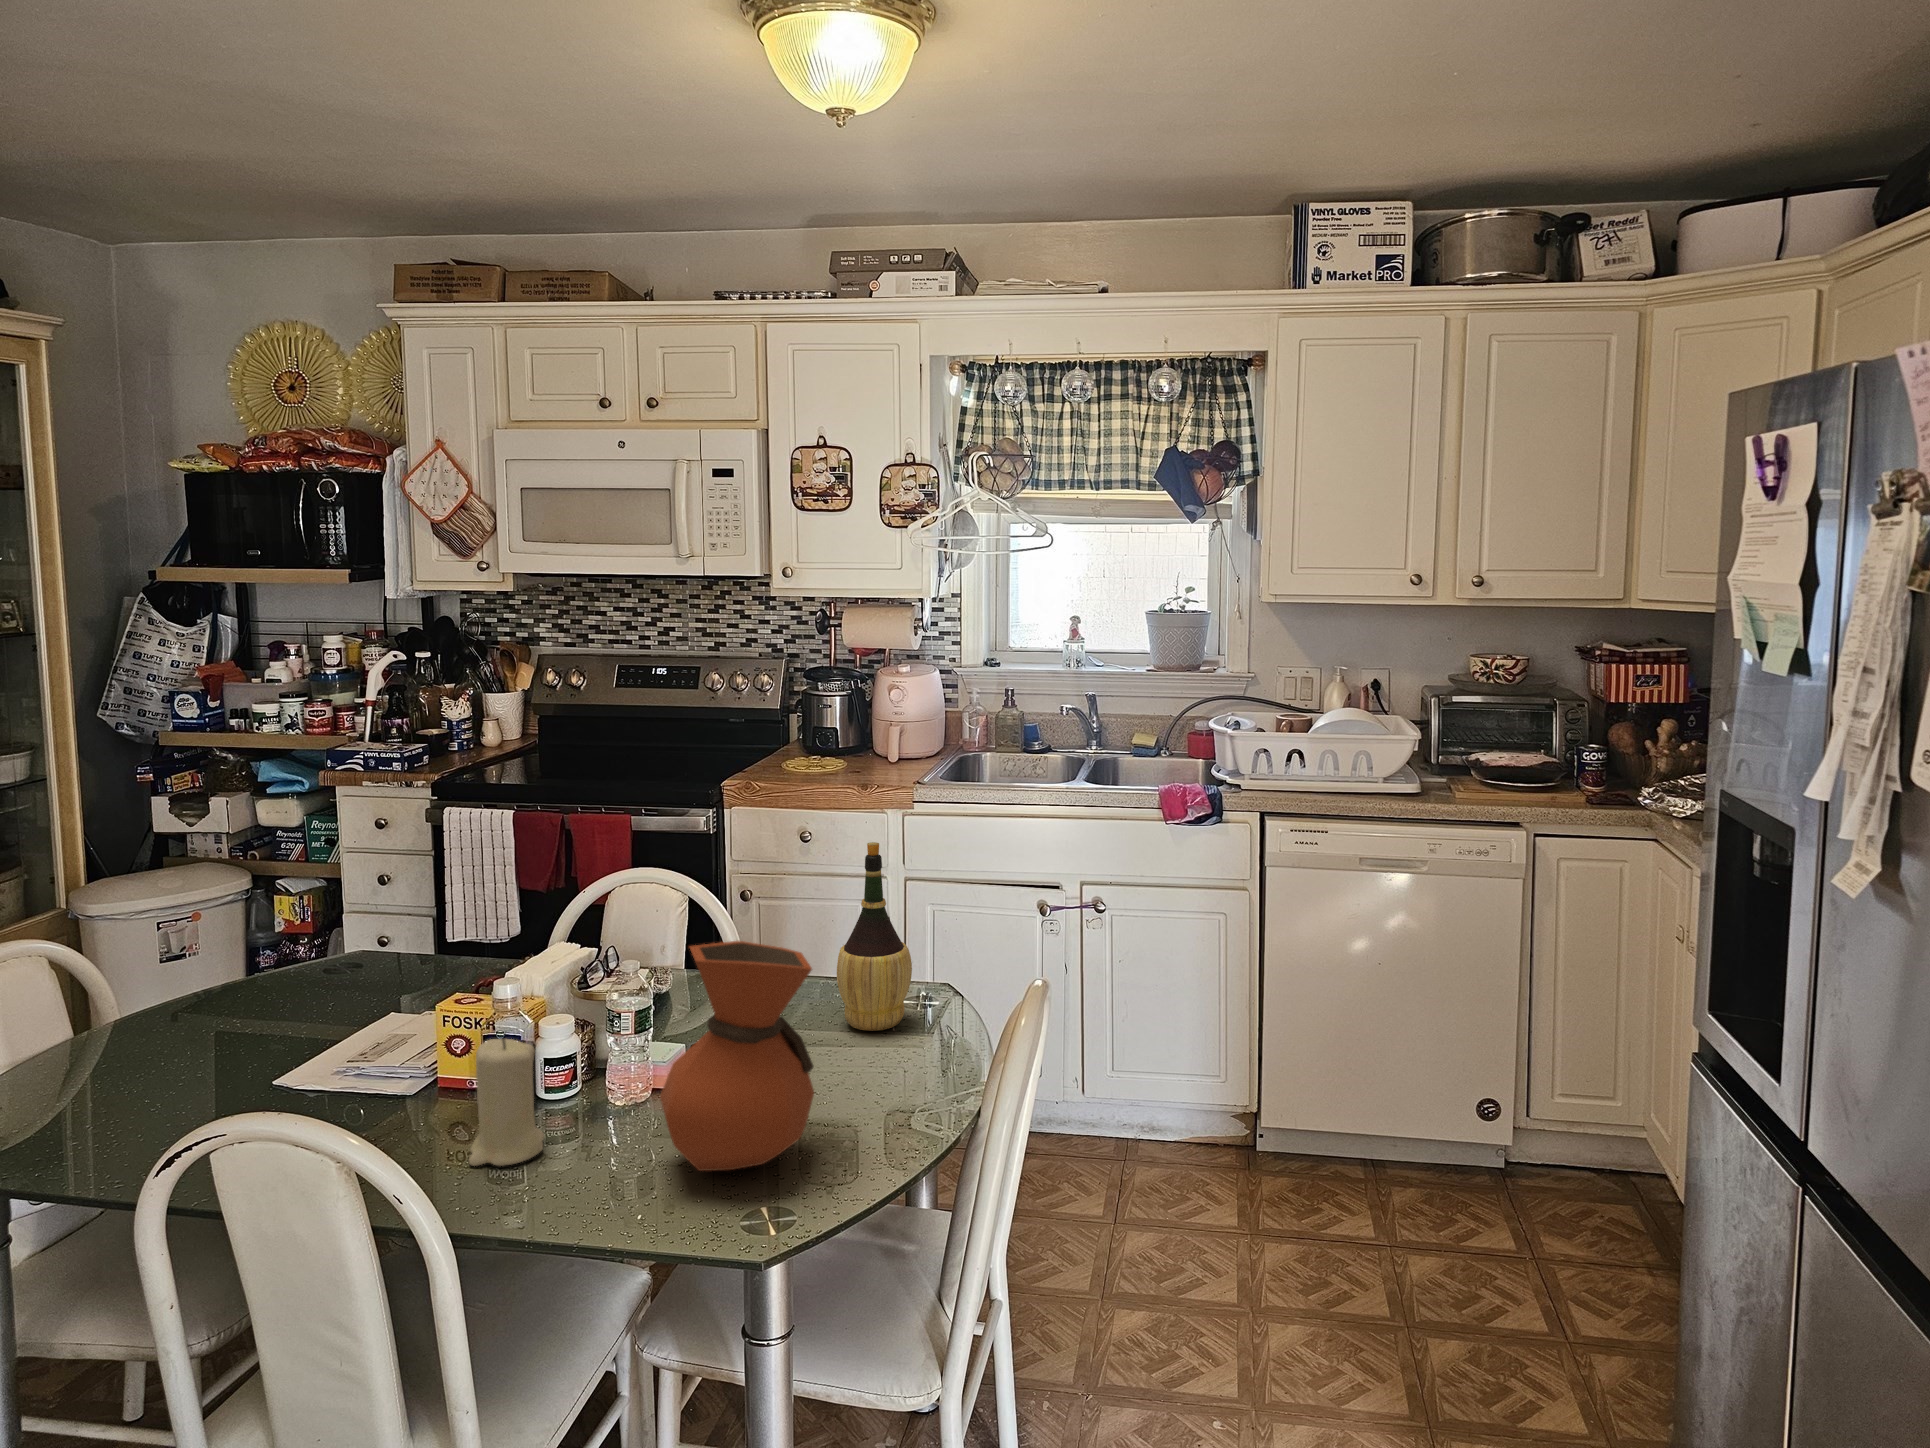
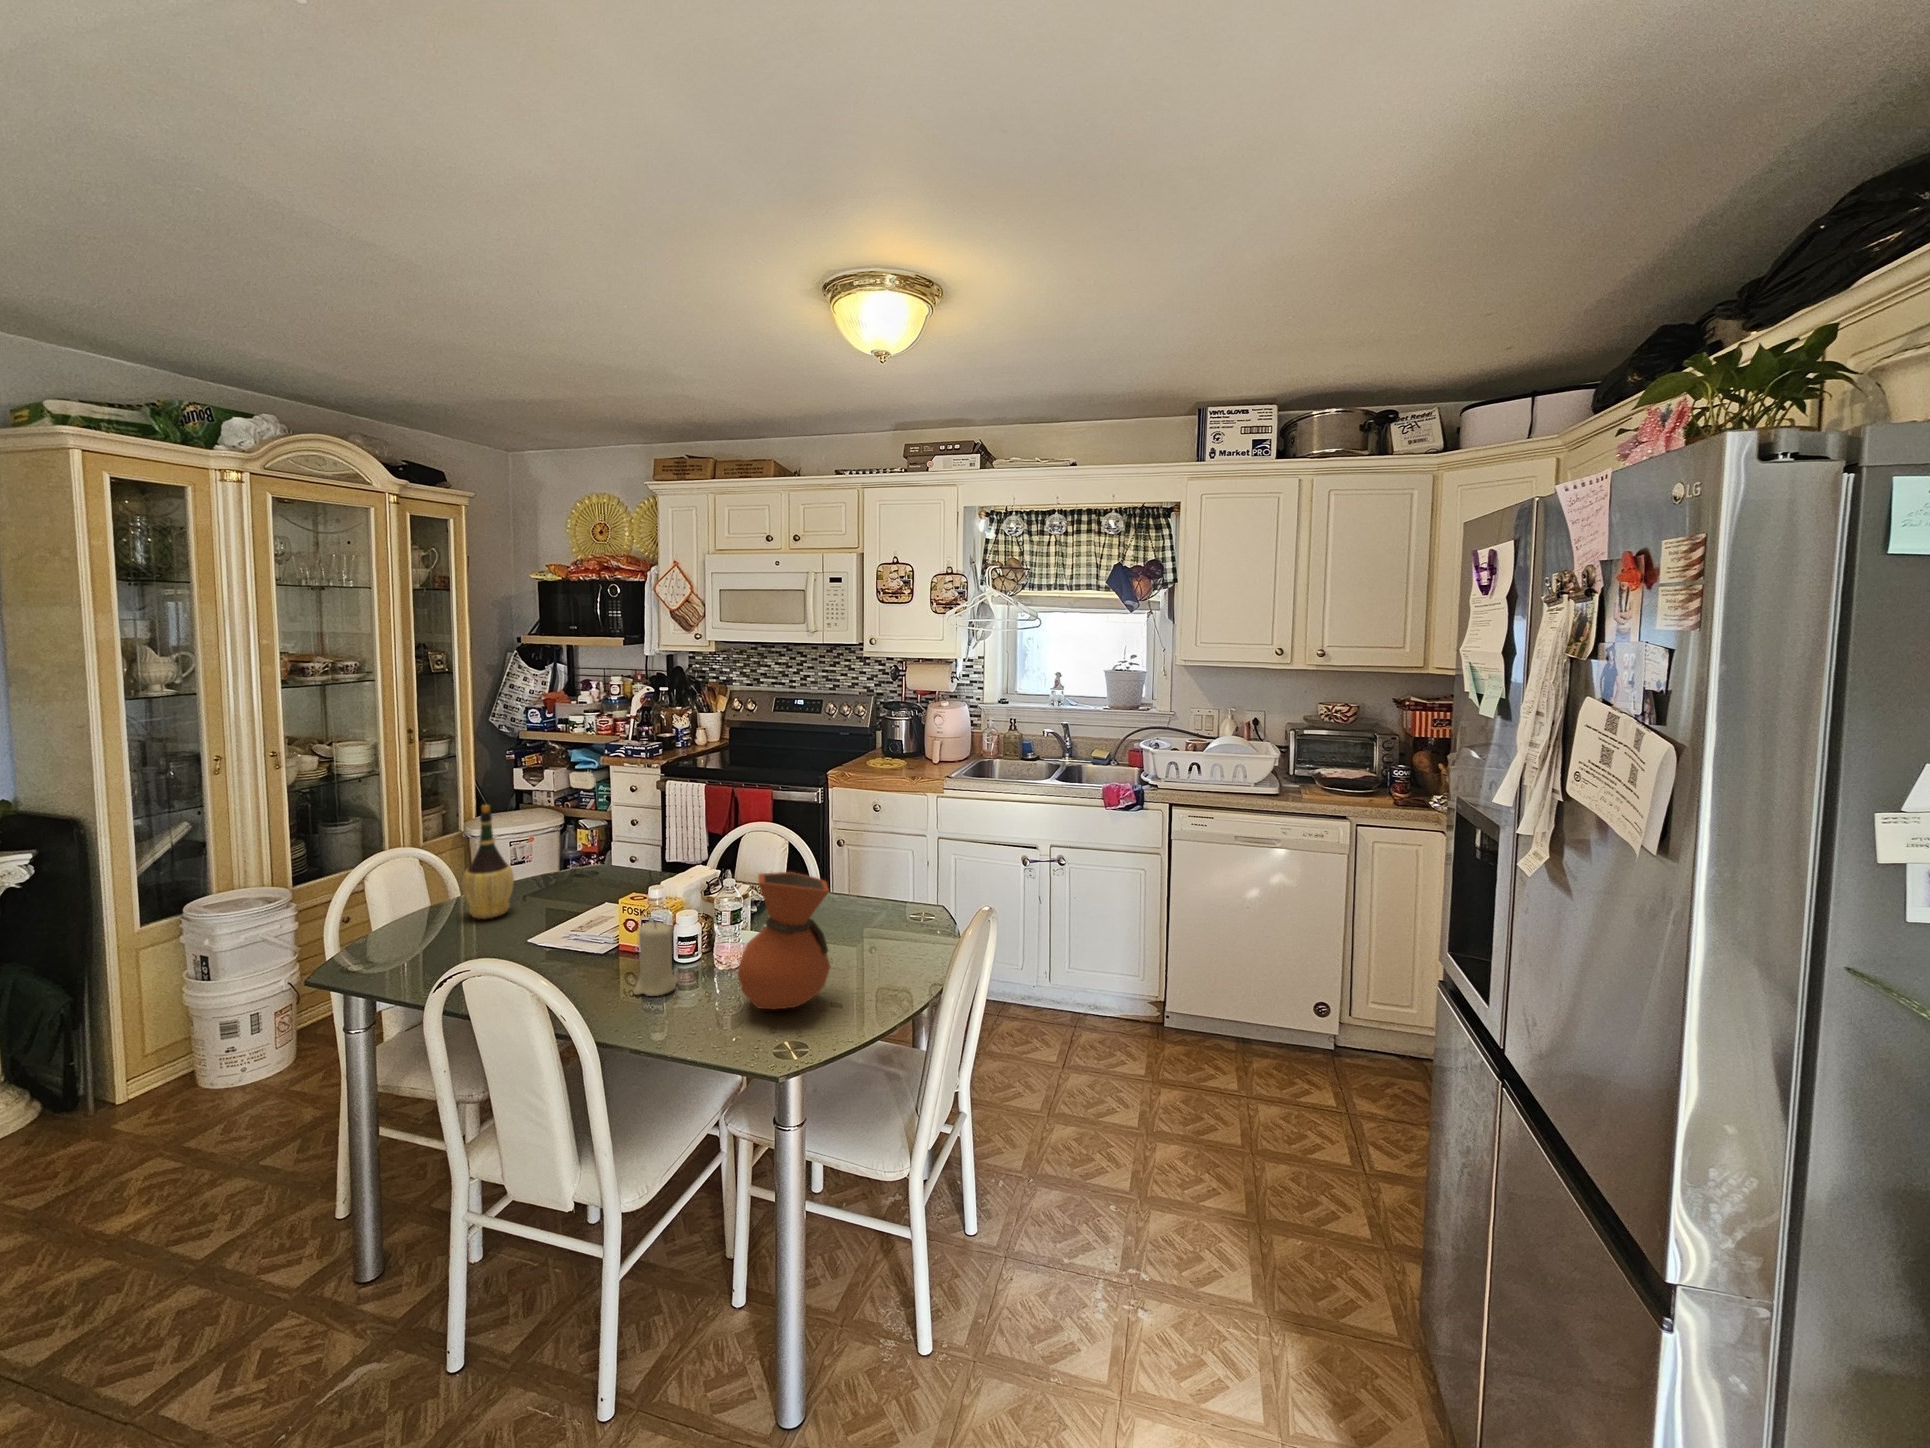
wine bottle: present [837,842,912,1031] -> present [462,805,514,919]

